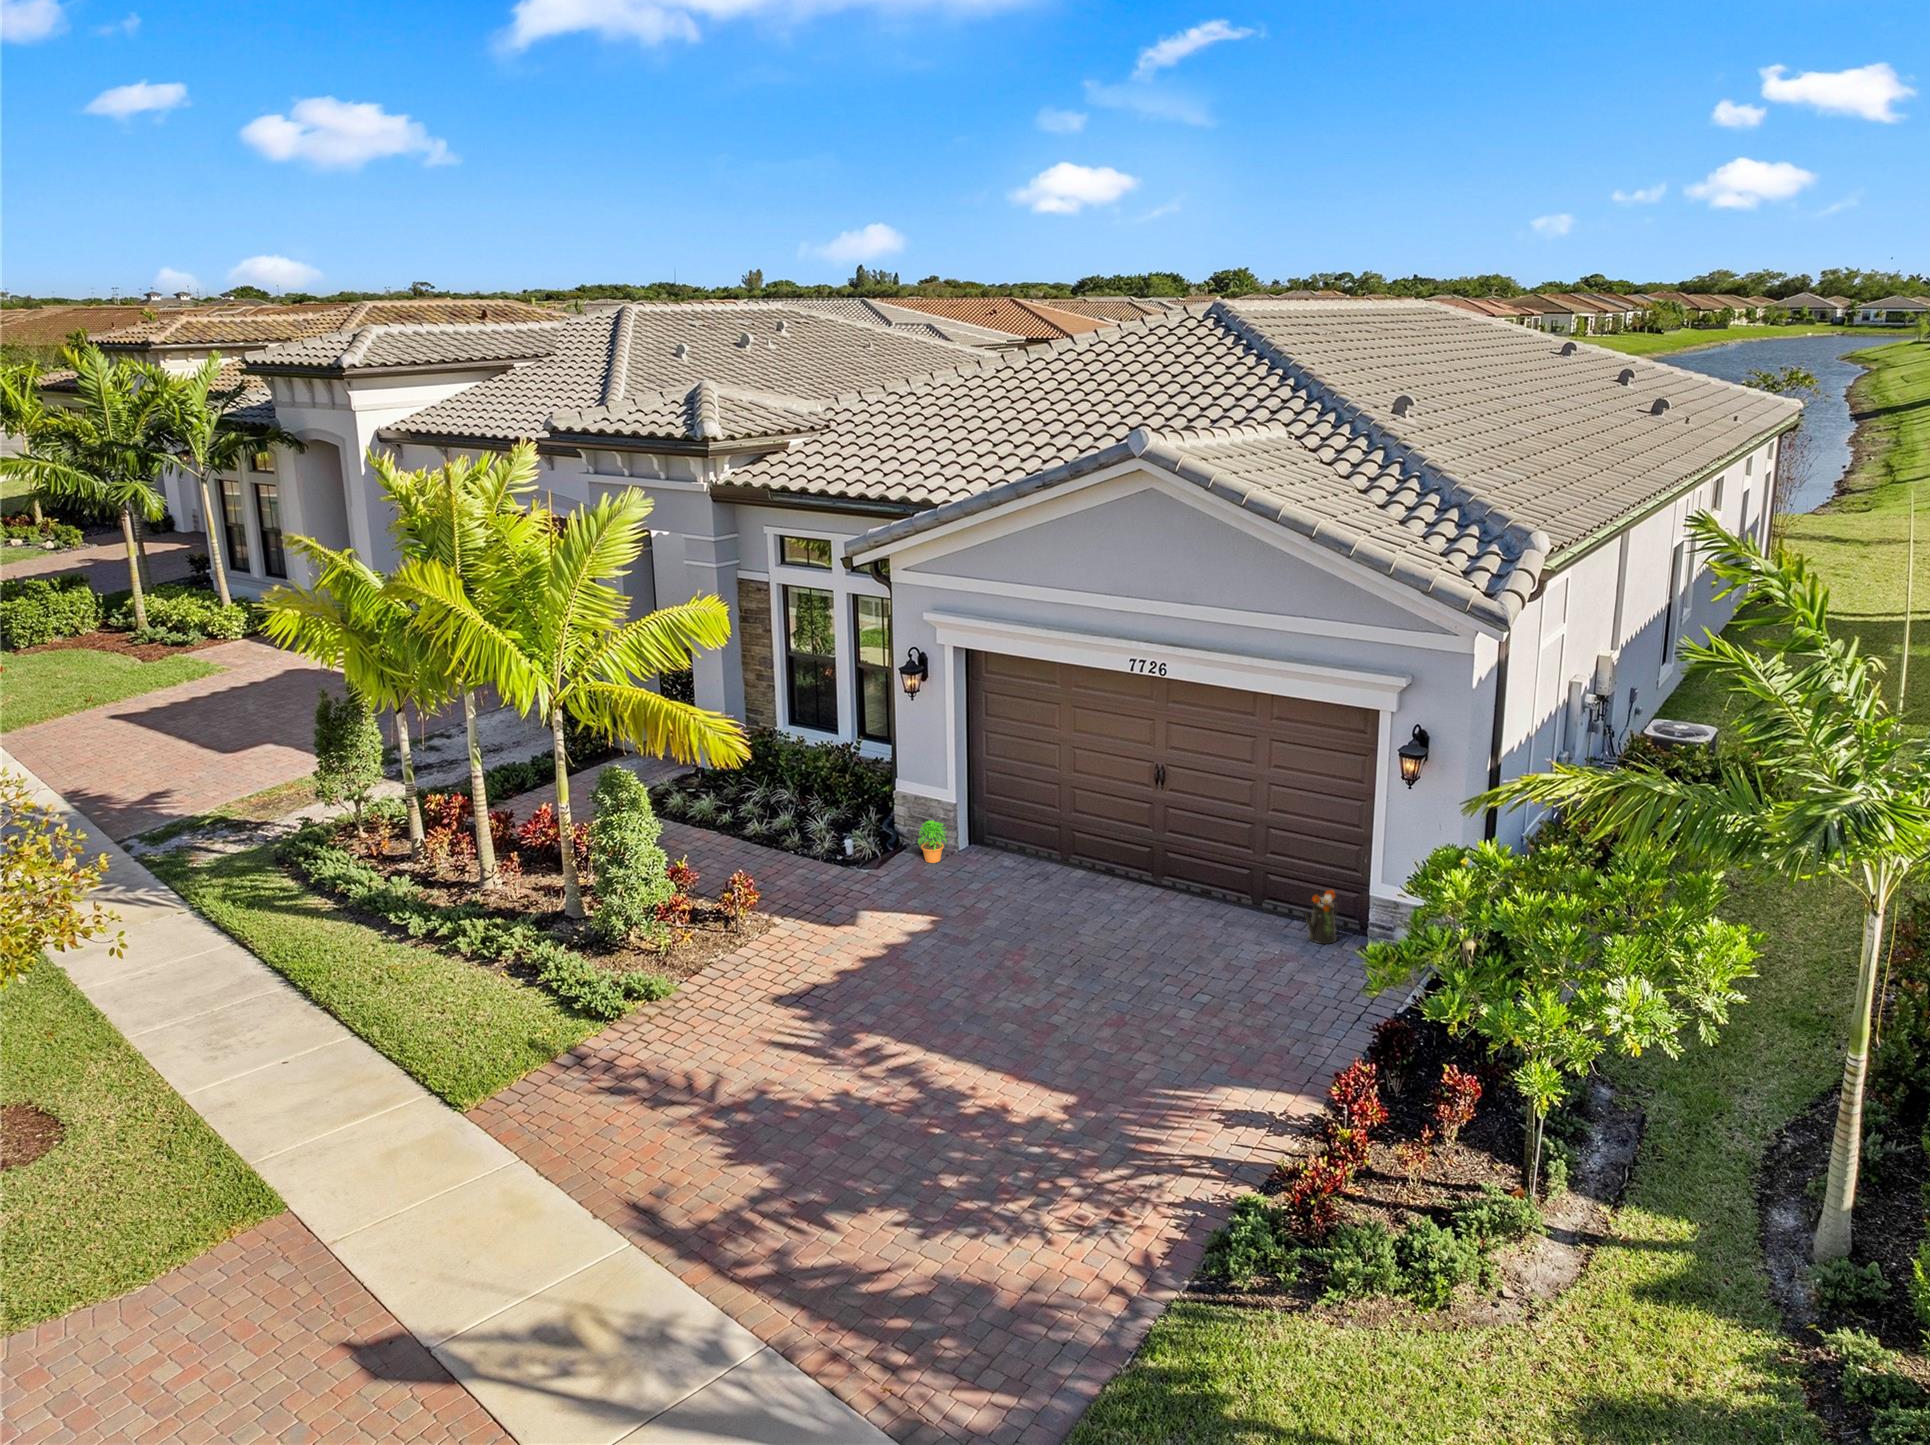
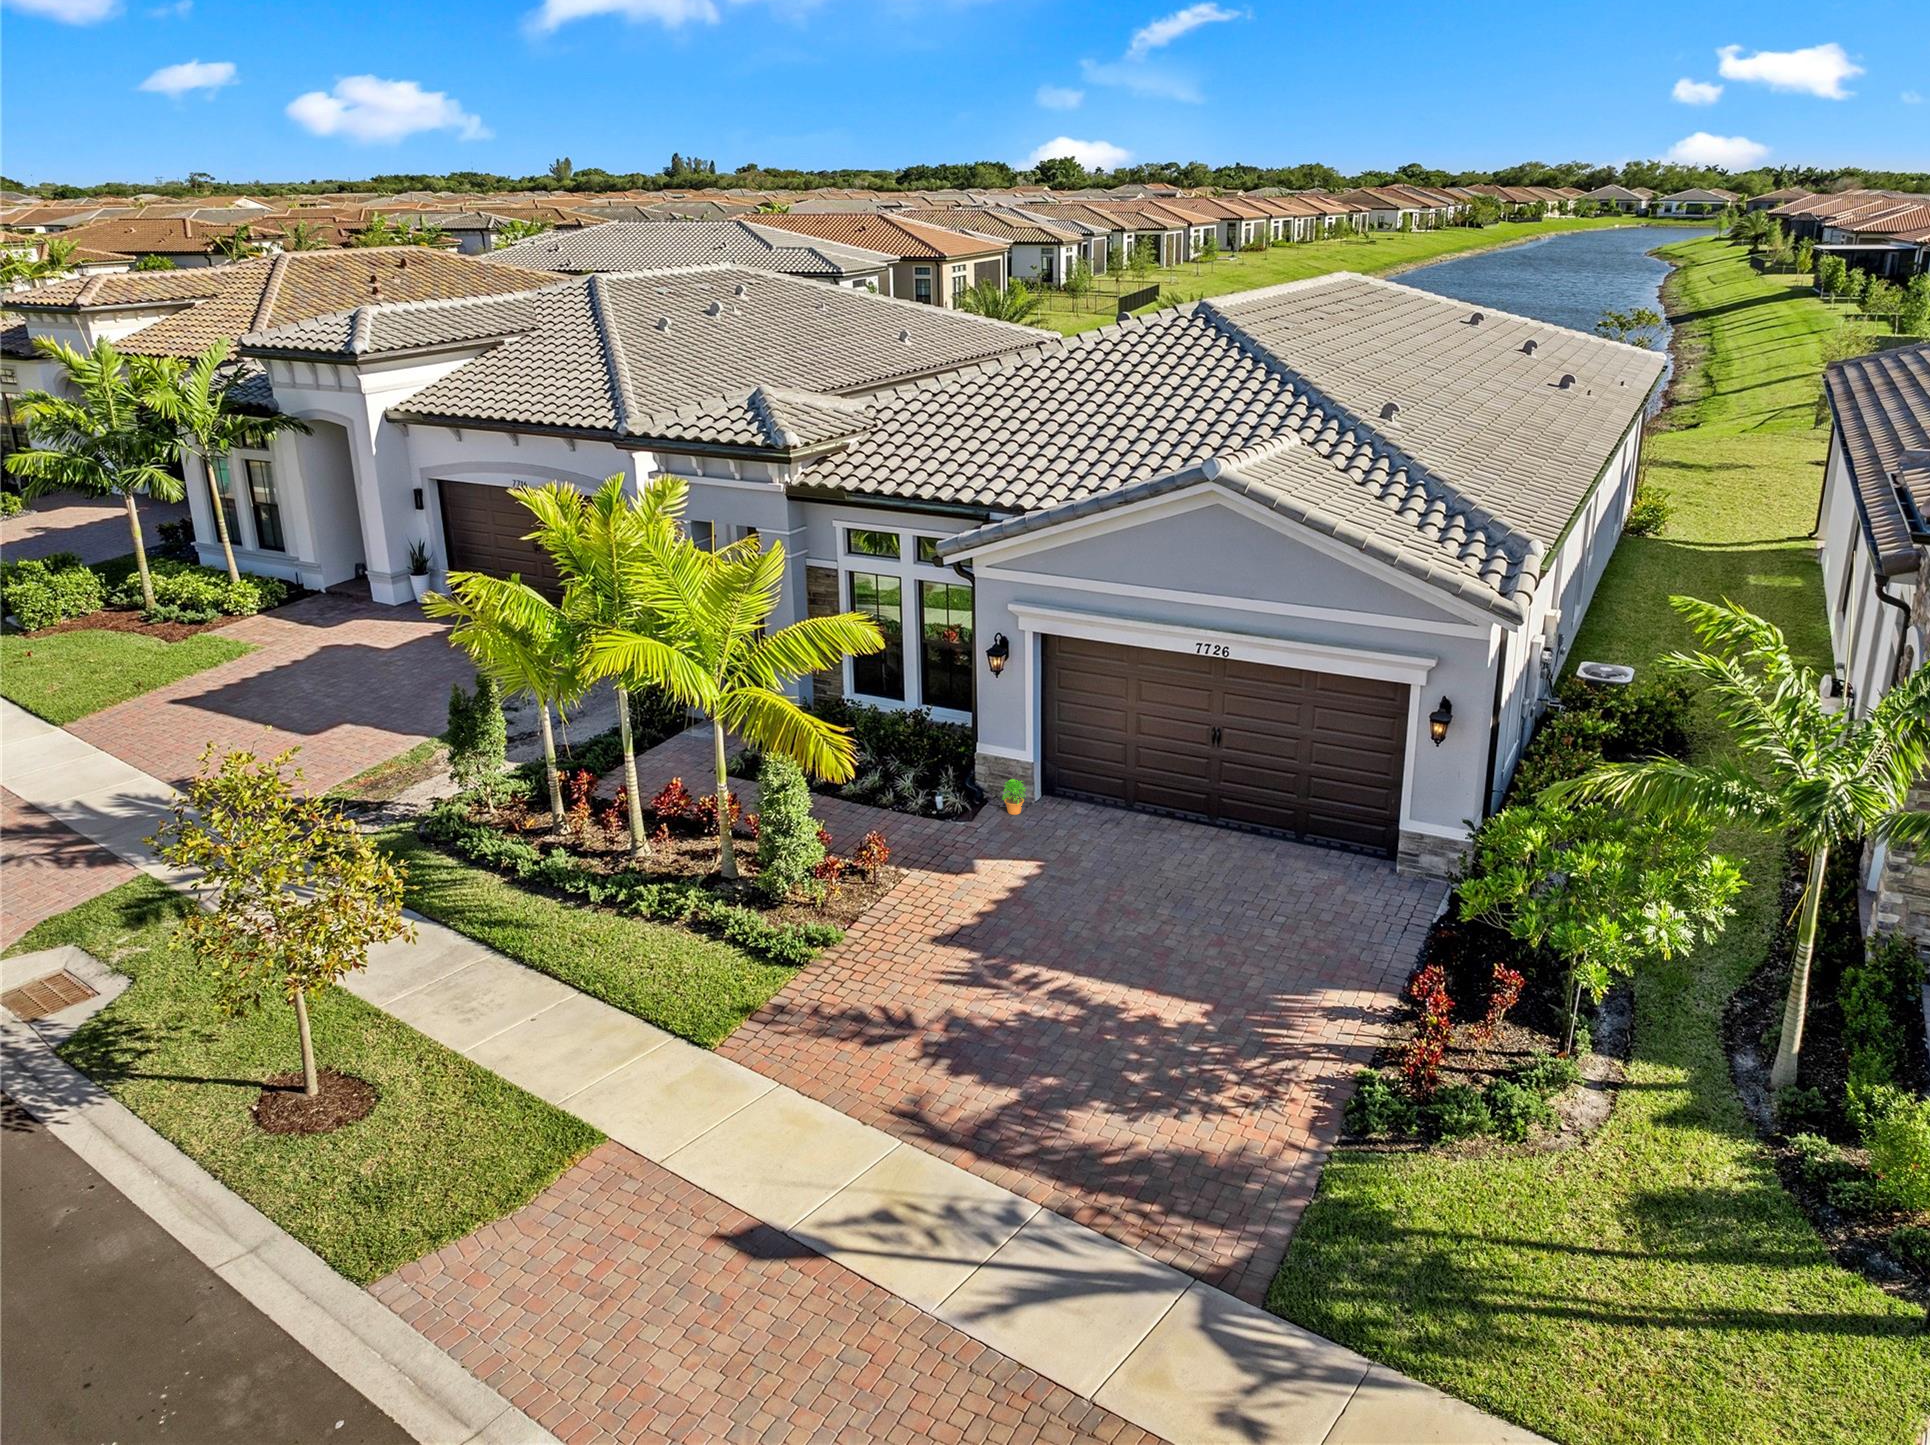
watering can: present [1306,890,1337,944] -> none [1345,826,1369,870]

